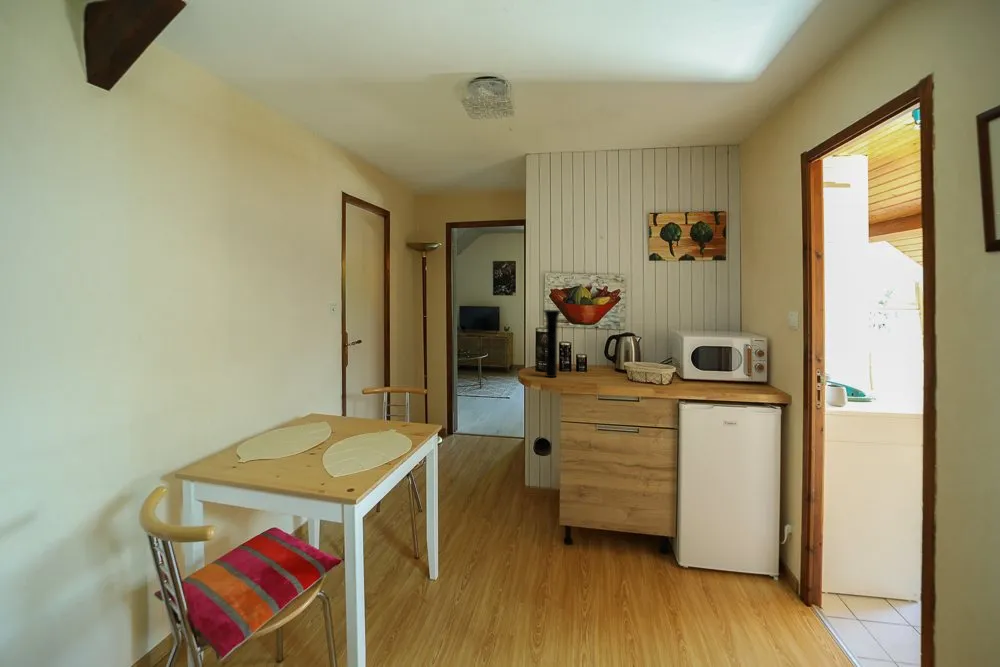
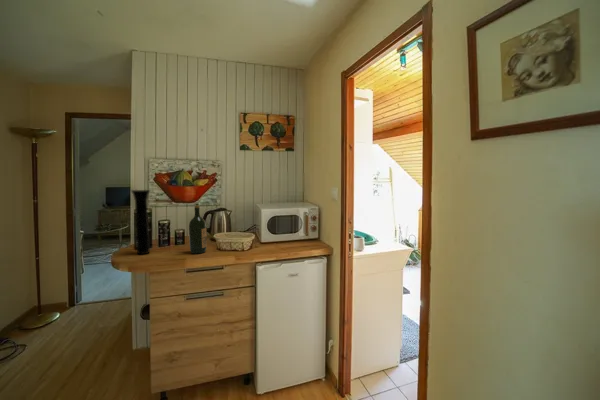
wine bottle: none [600,329,619,382] -> present [189,206,207,254]

